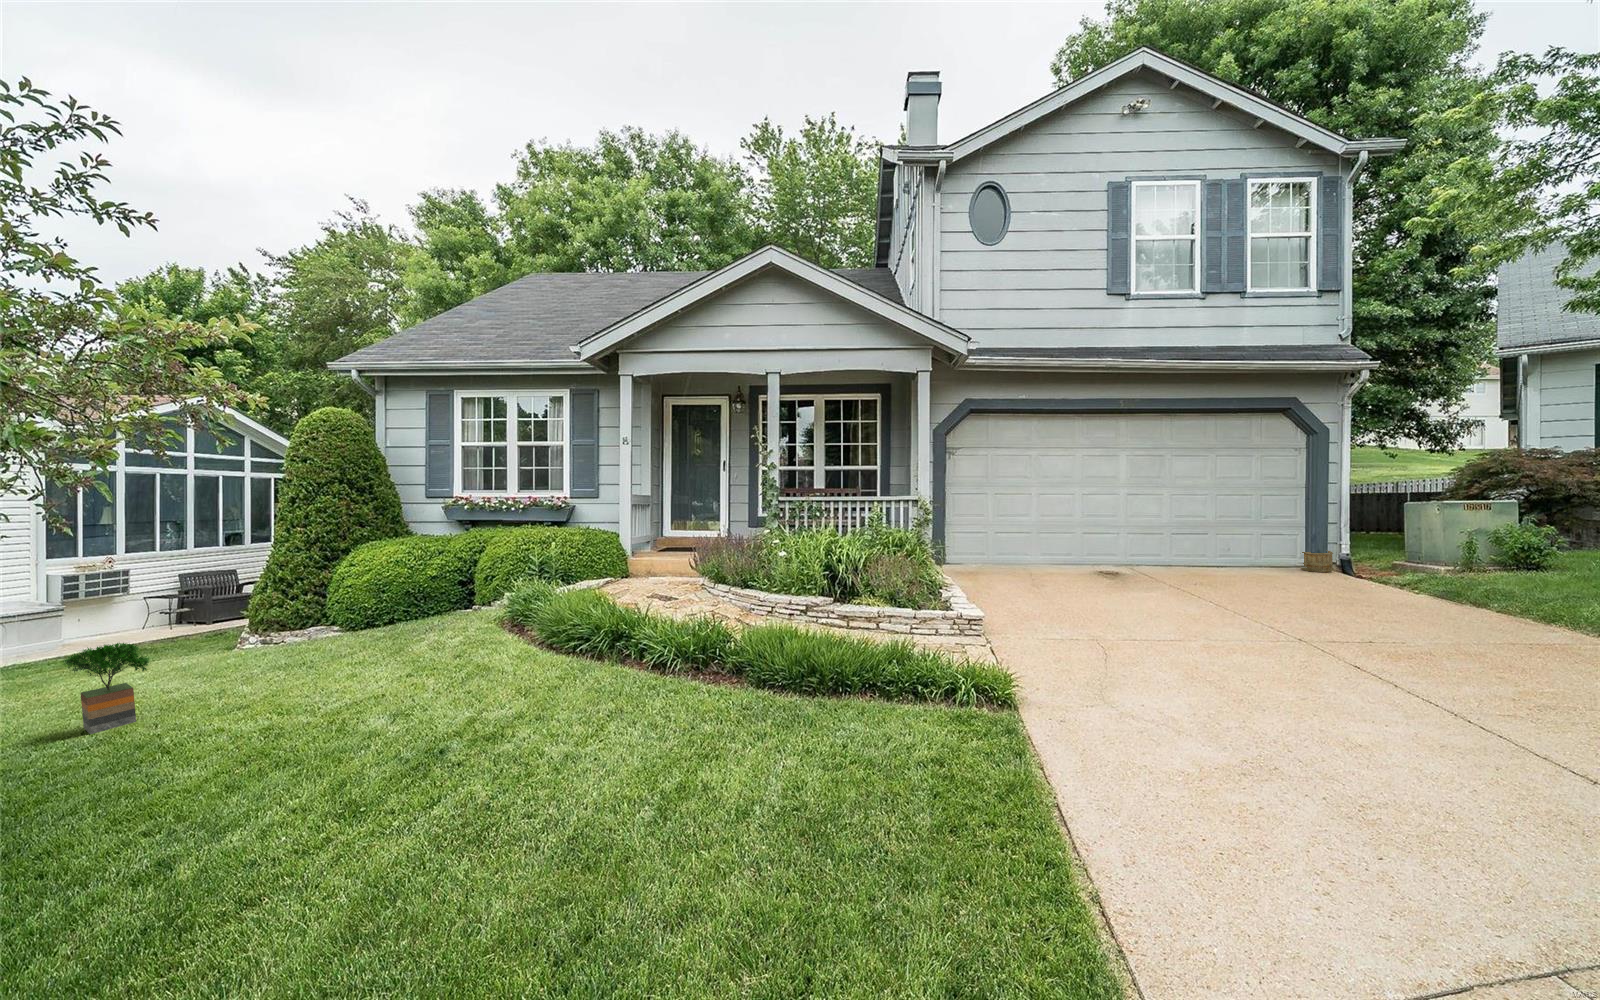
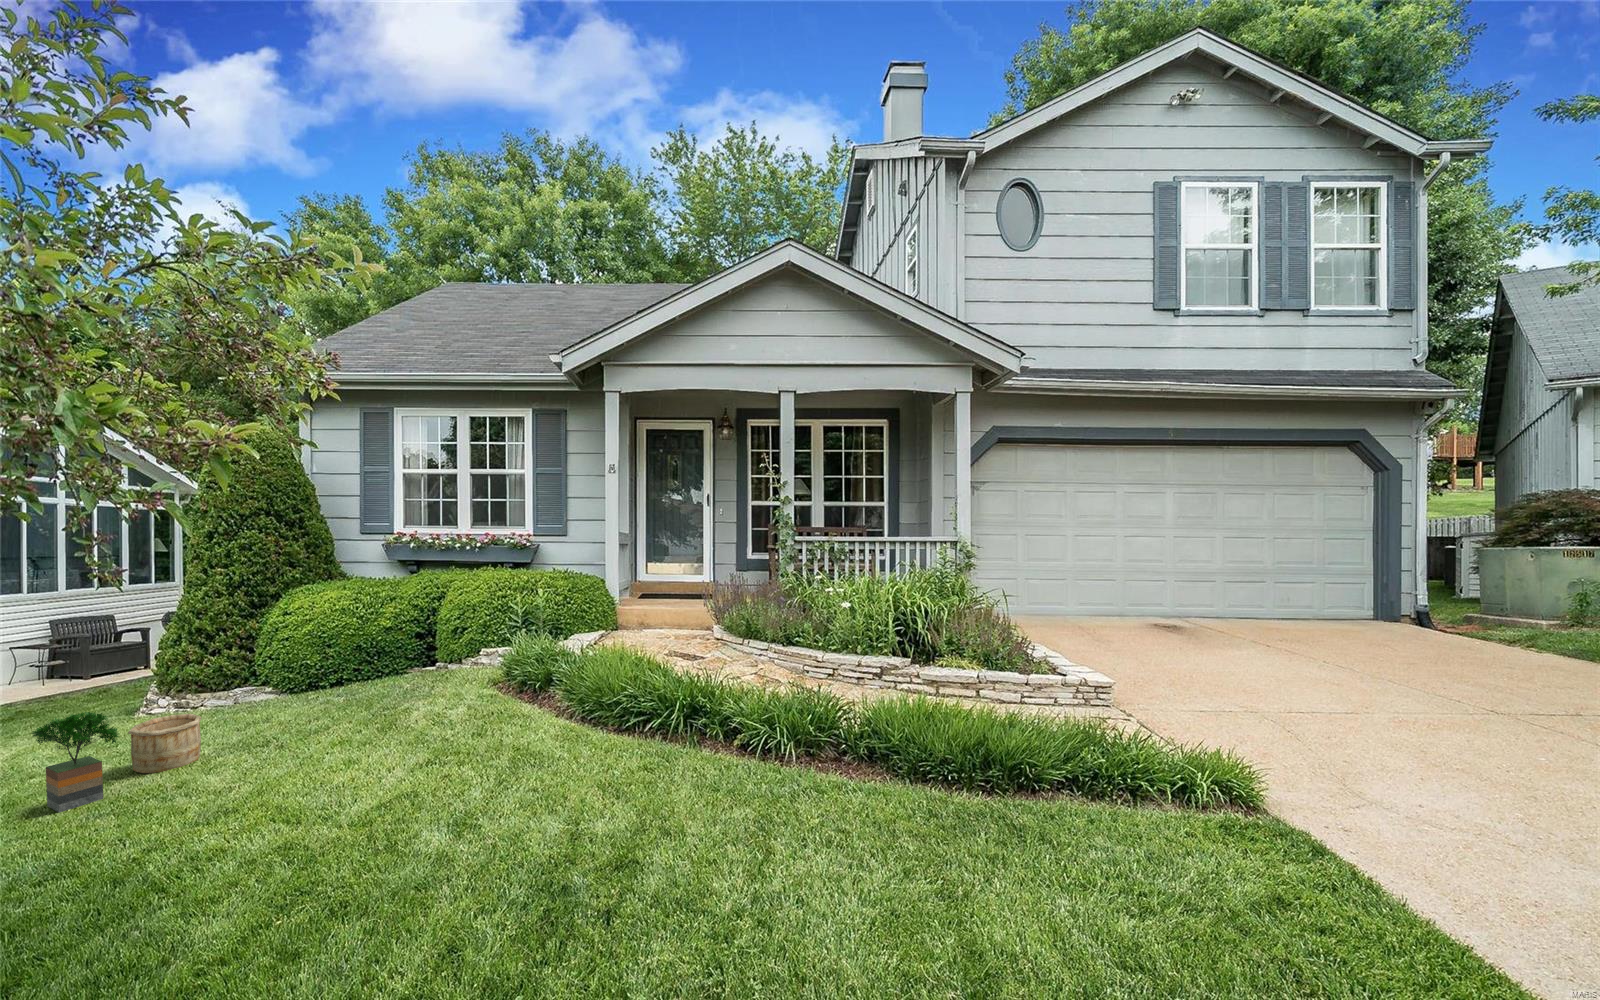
wooden bucket: present [1301,550,1333,572] -> present [128,714,201,773]

